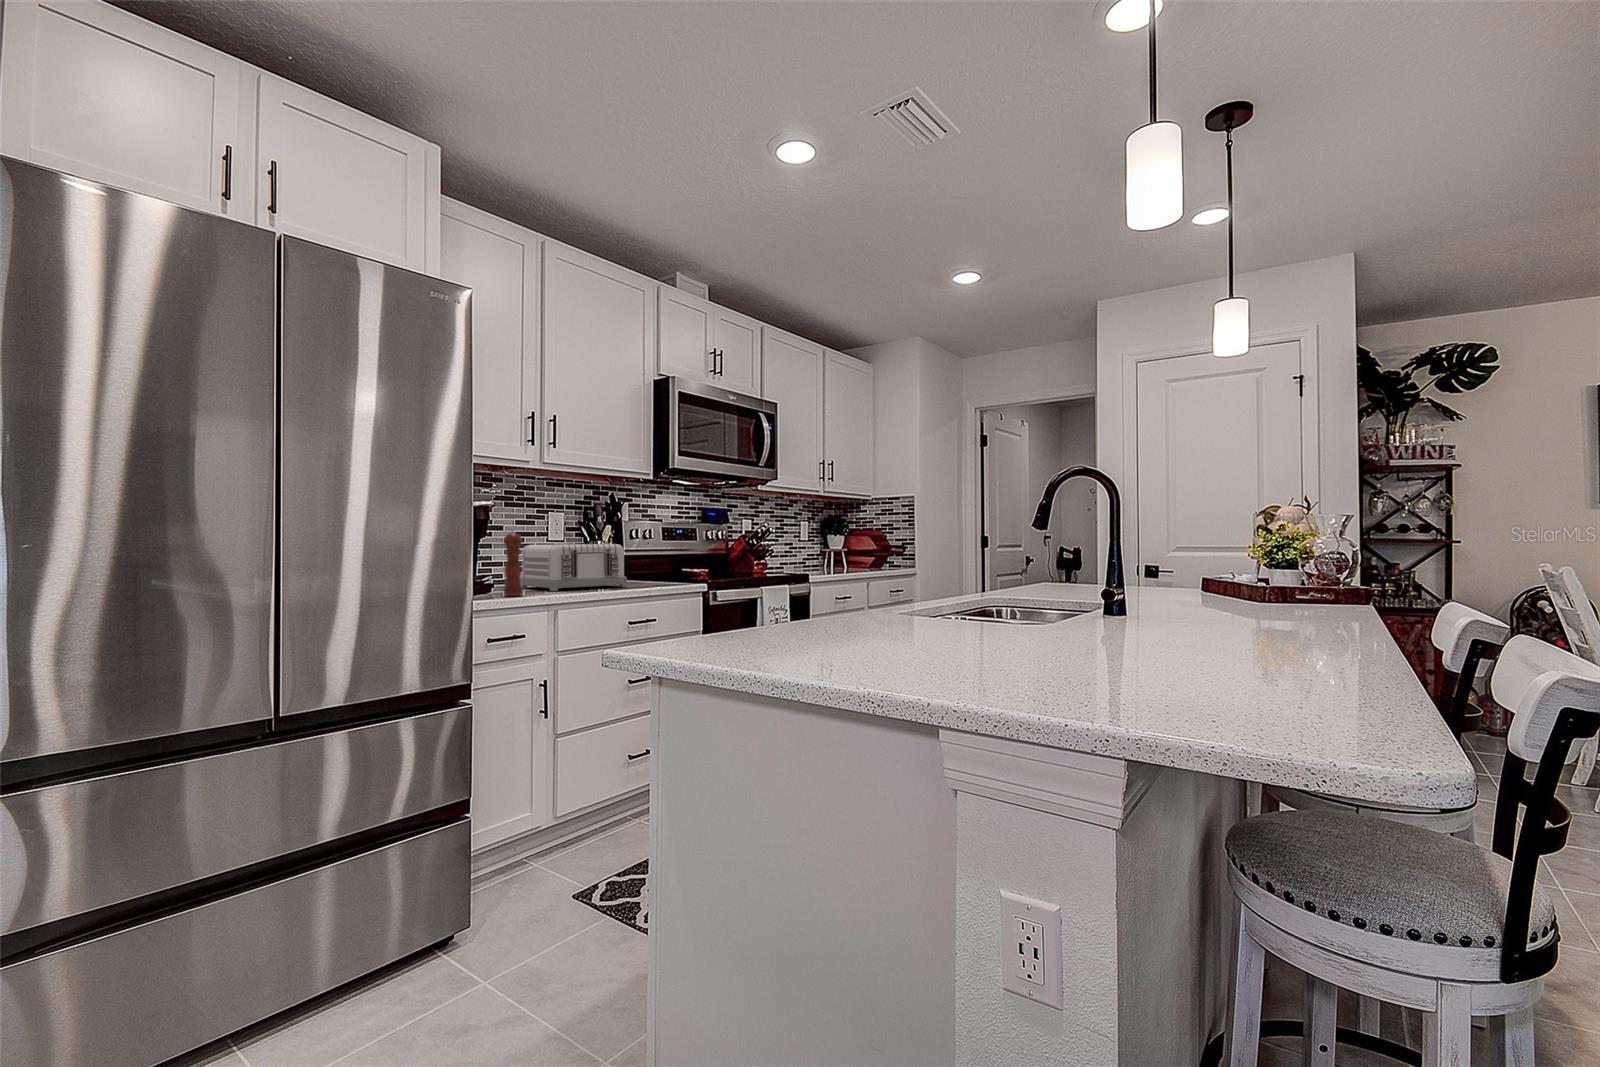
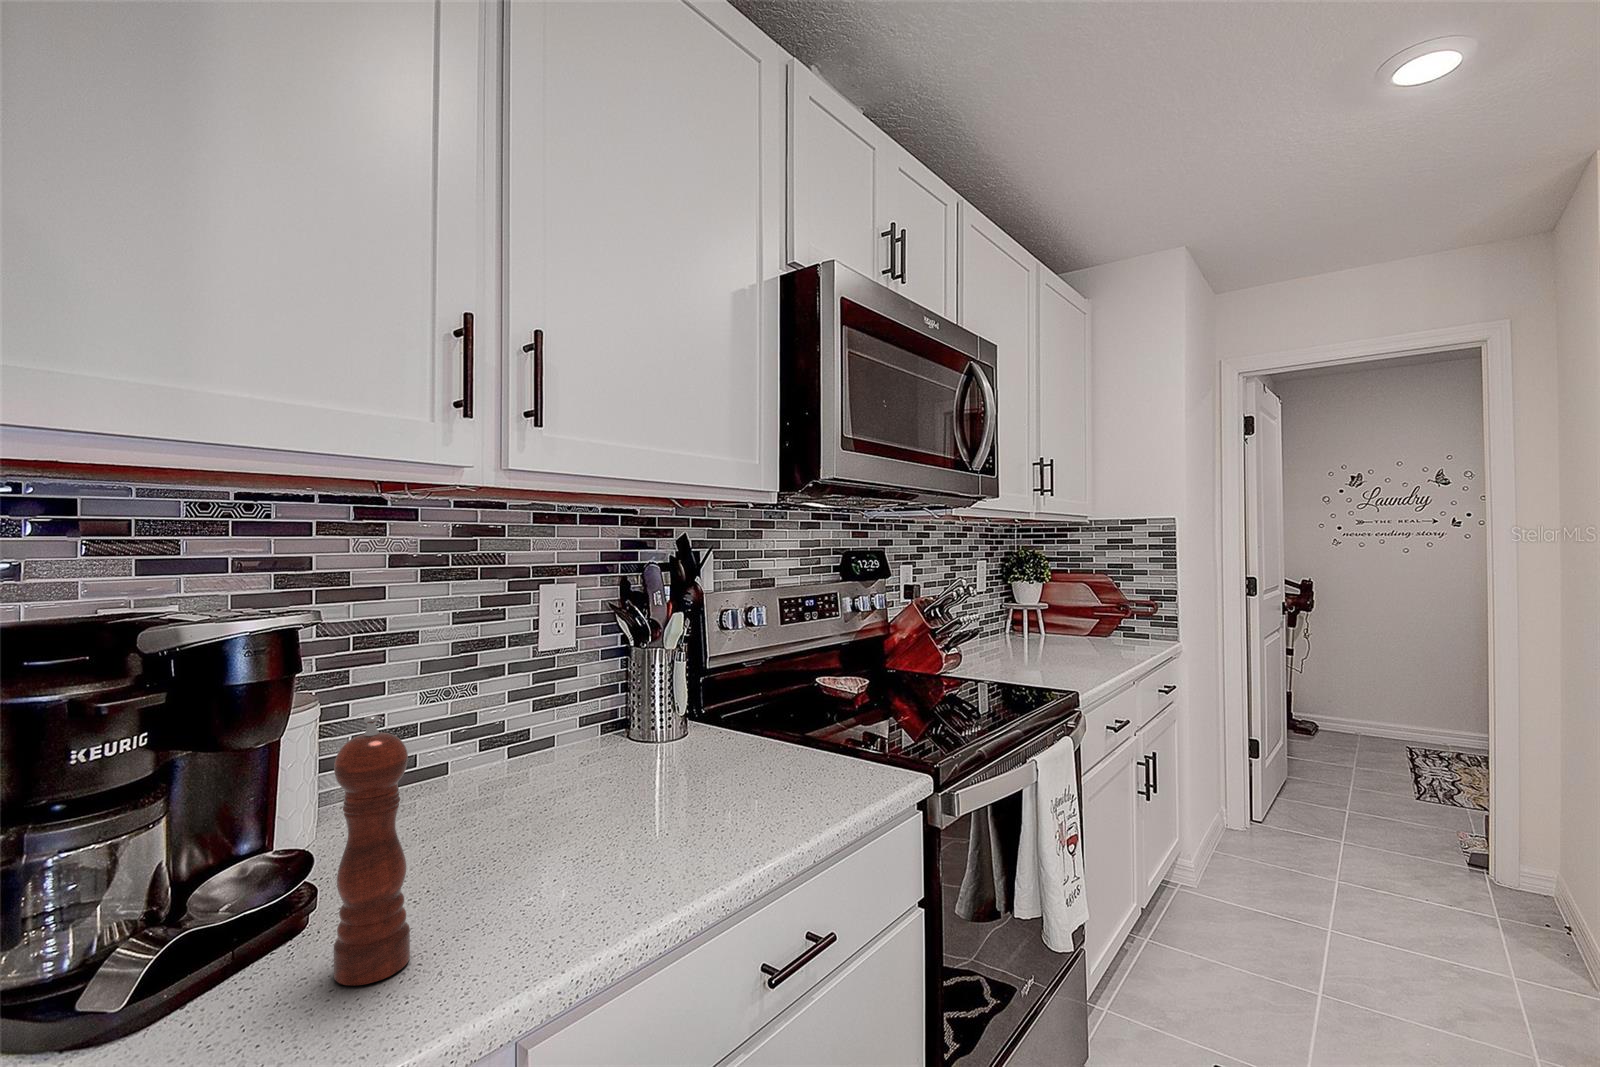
toaster: present [521,544,627,591] -> none [457,667,741,870]

